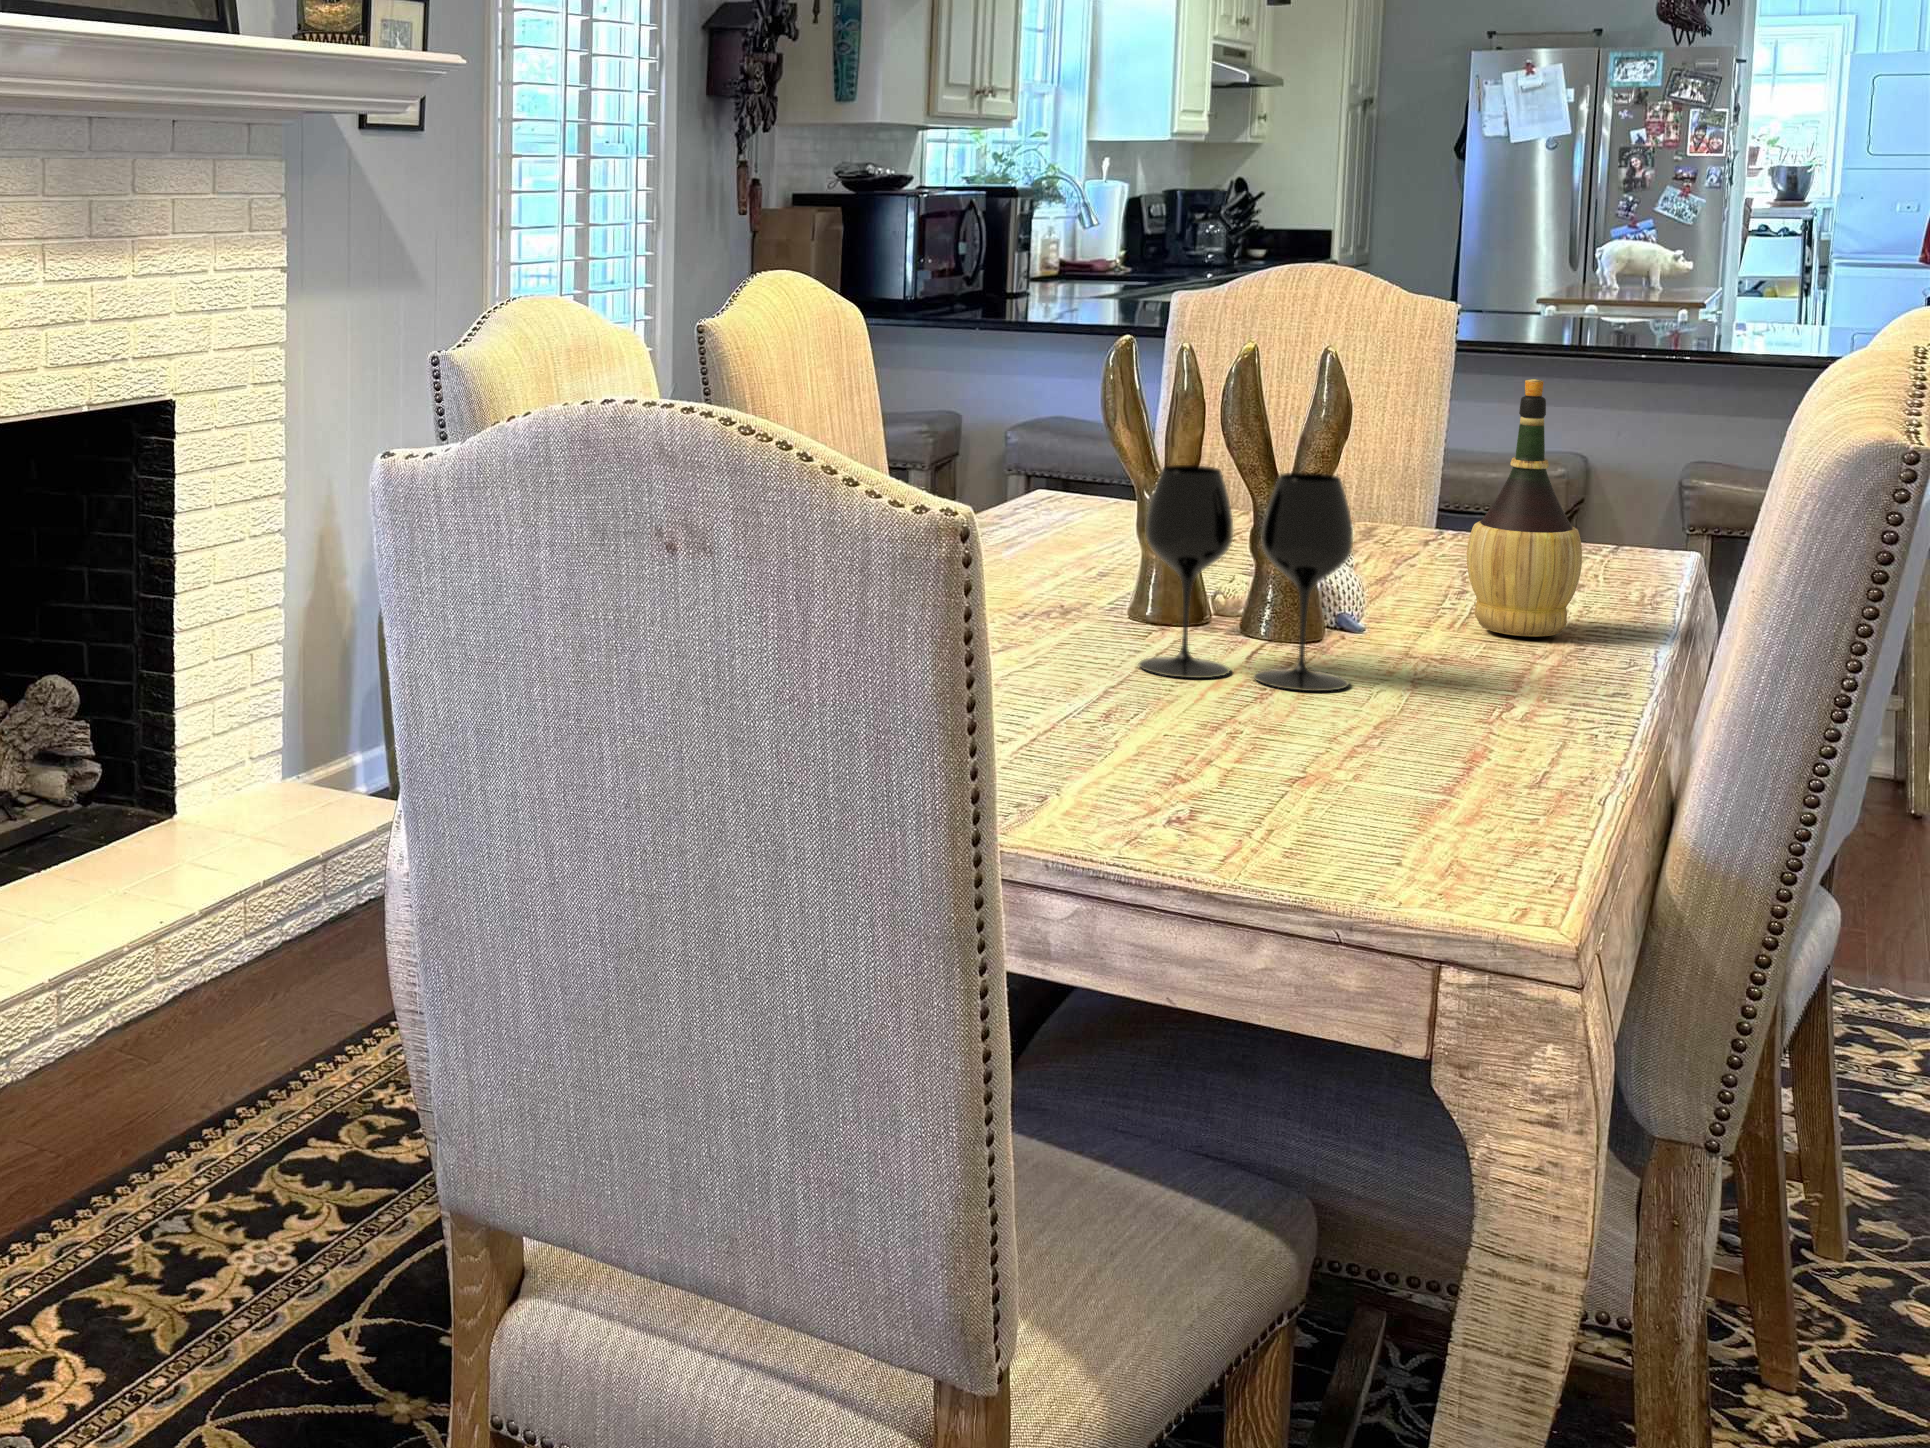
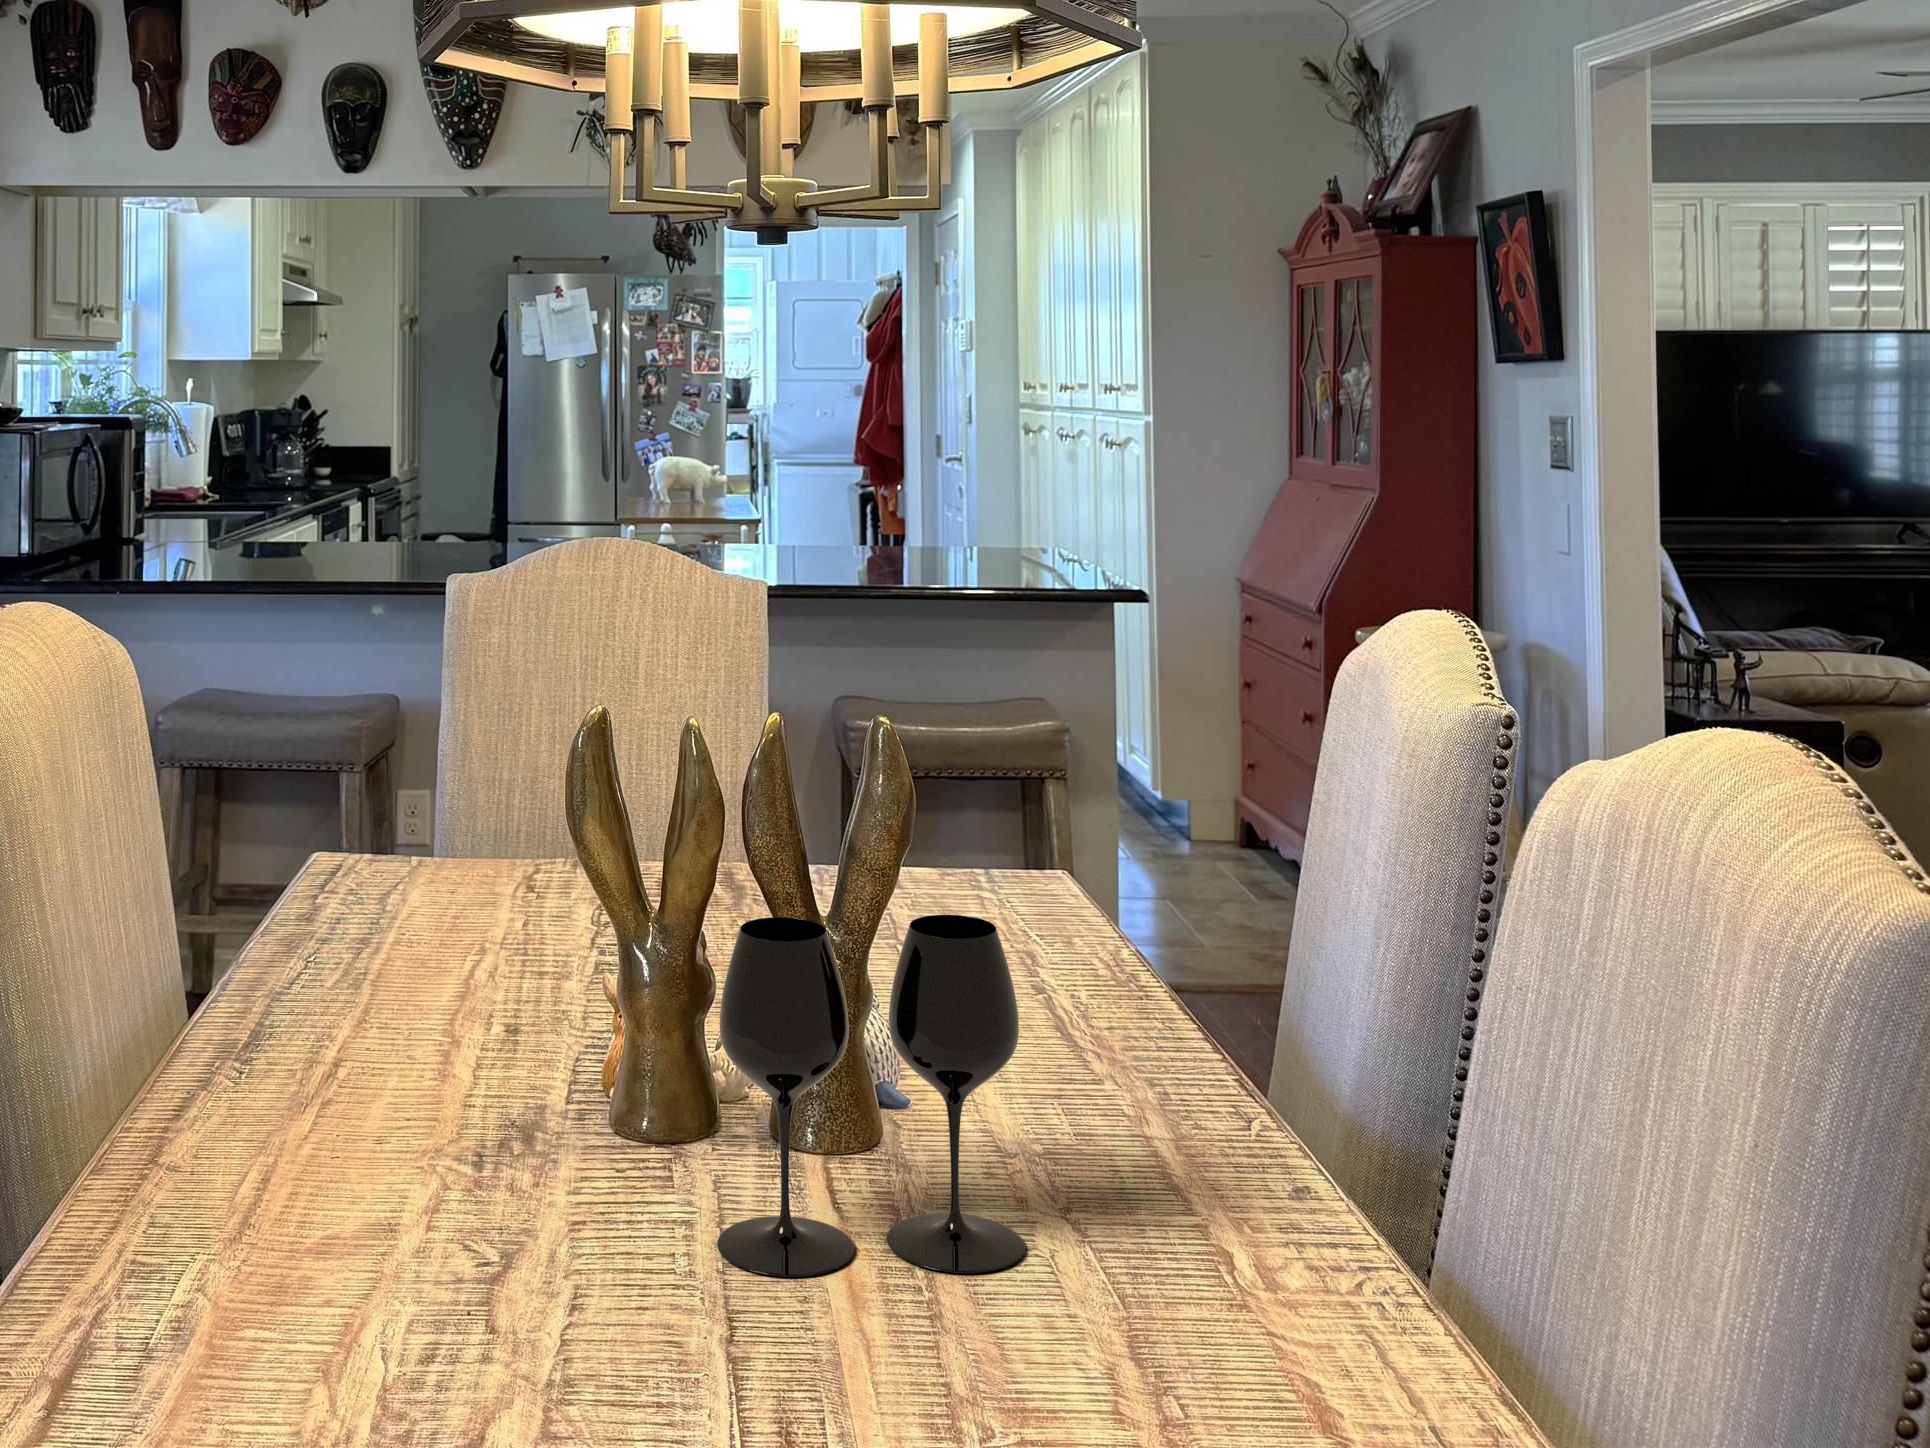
wine bottle: present [1467,379,1582,637] -> none [1008,716,1147,1067]

